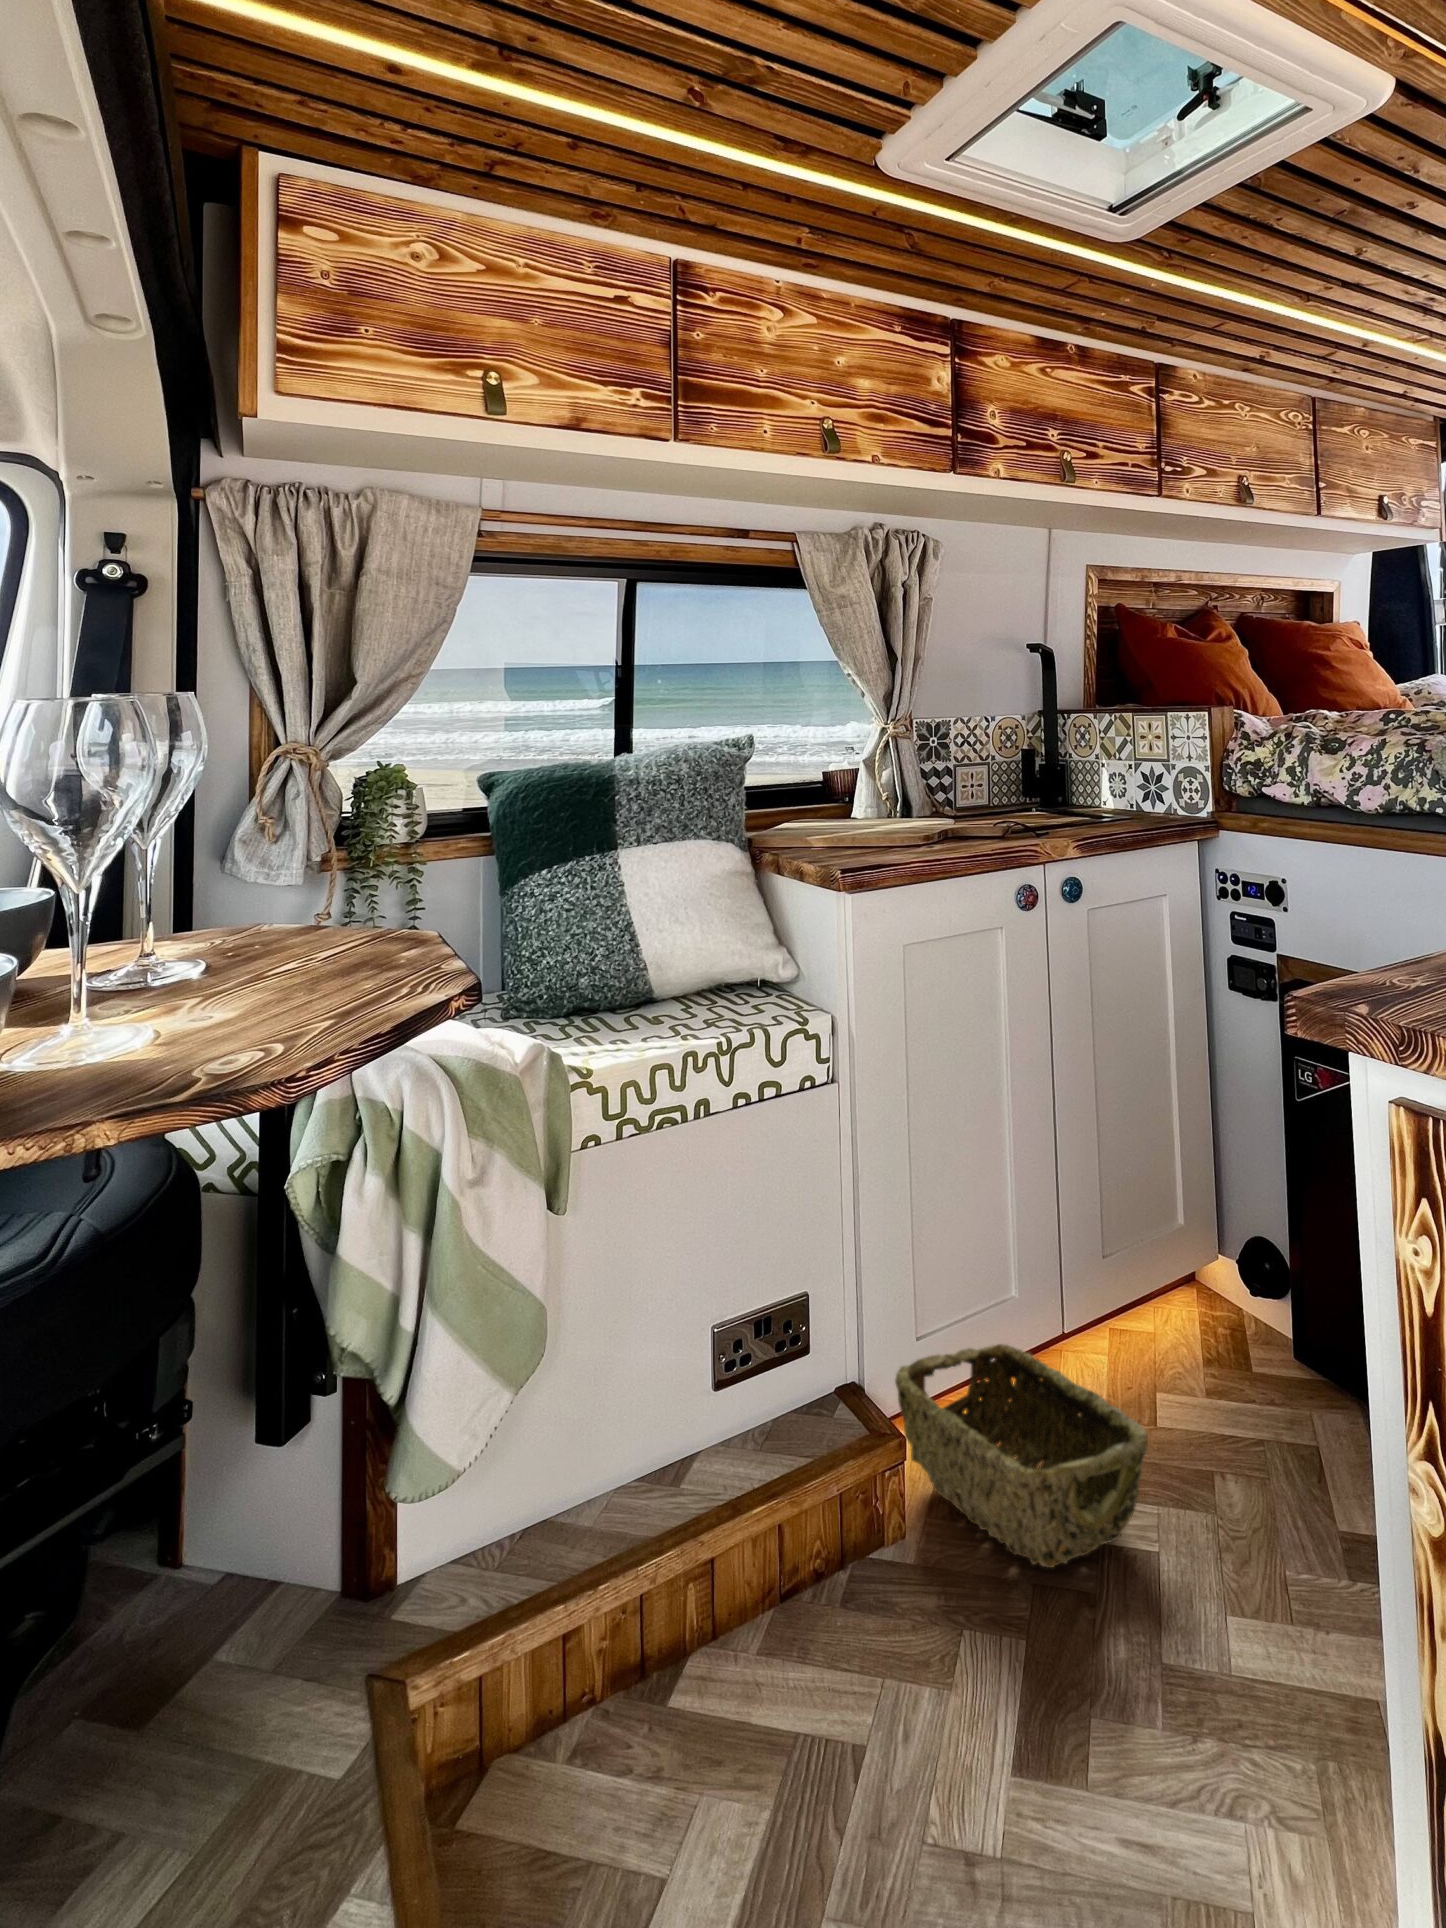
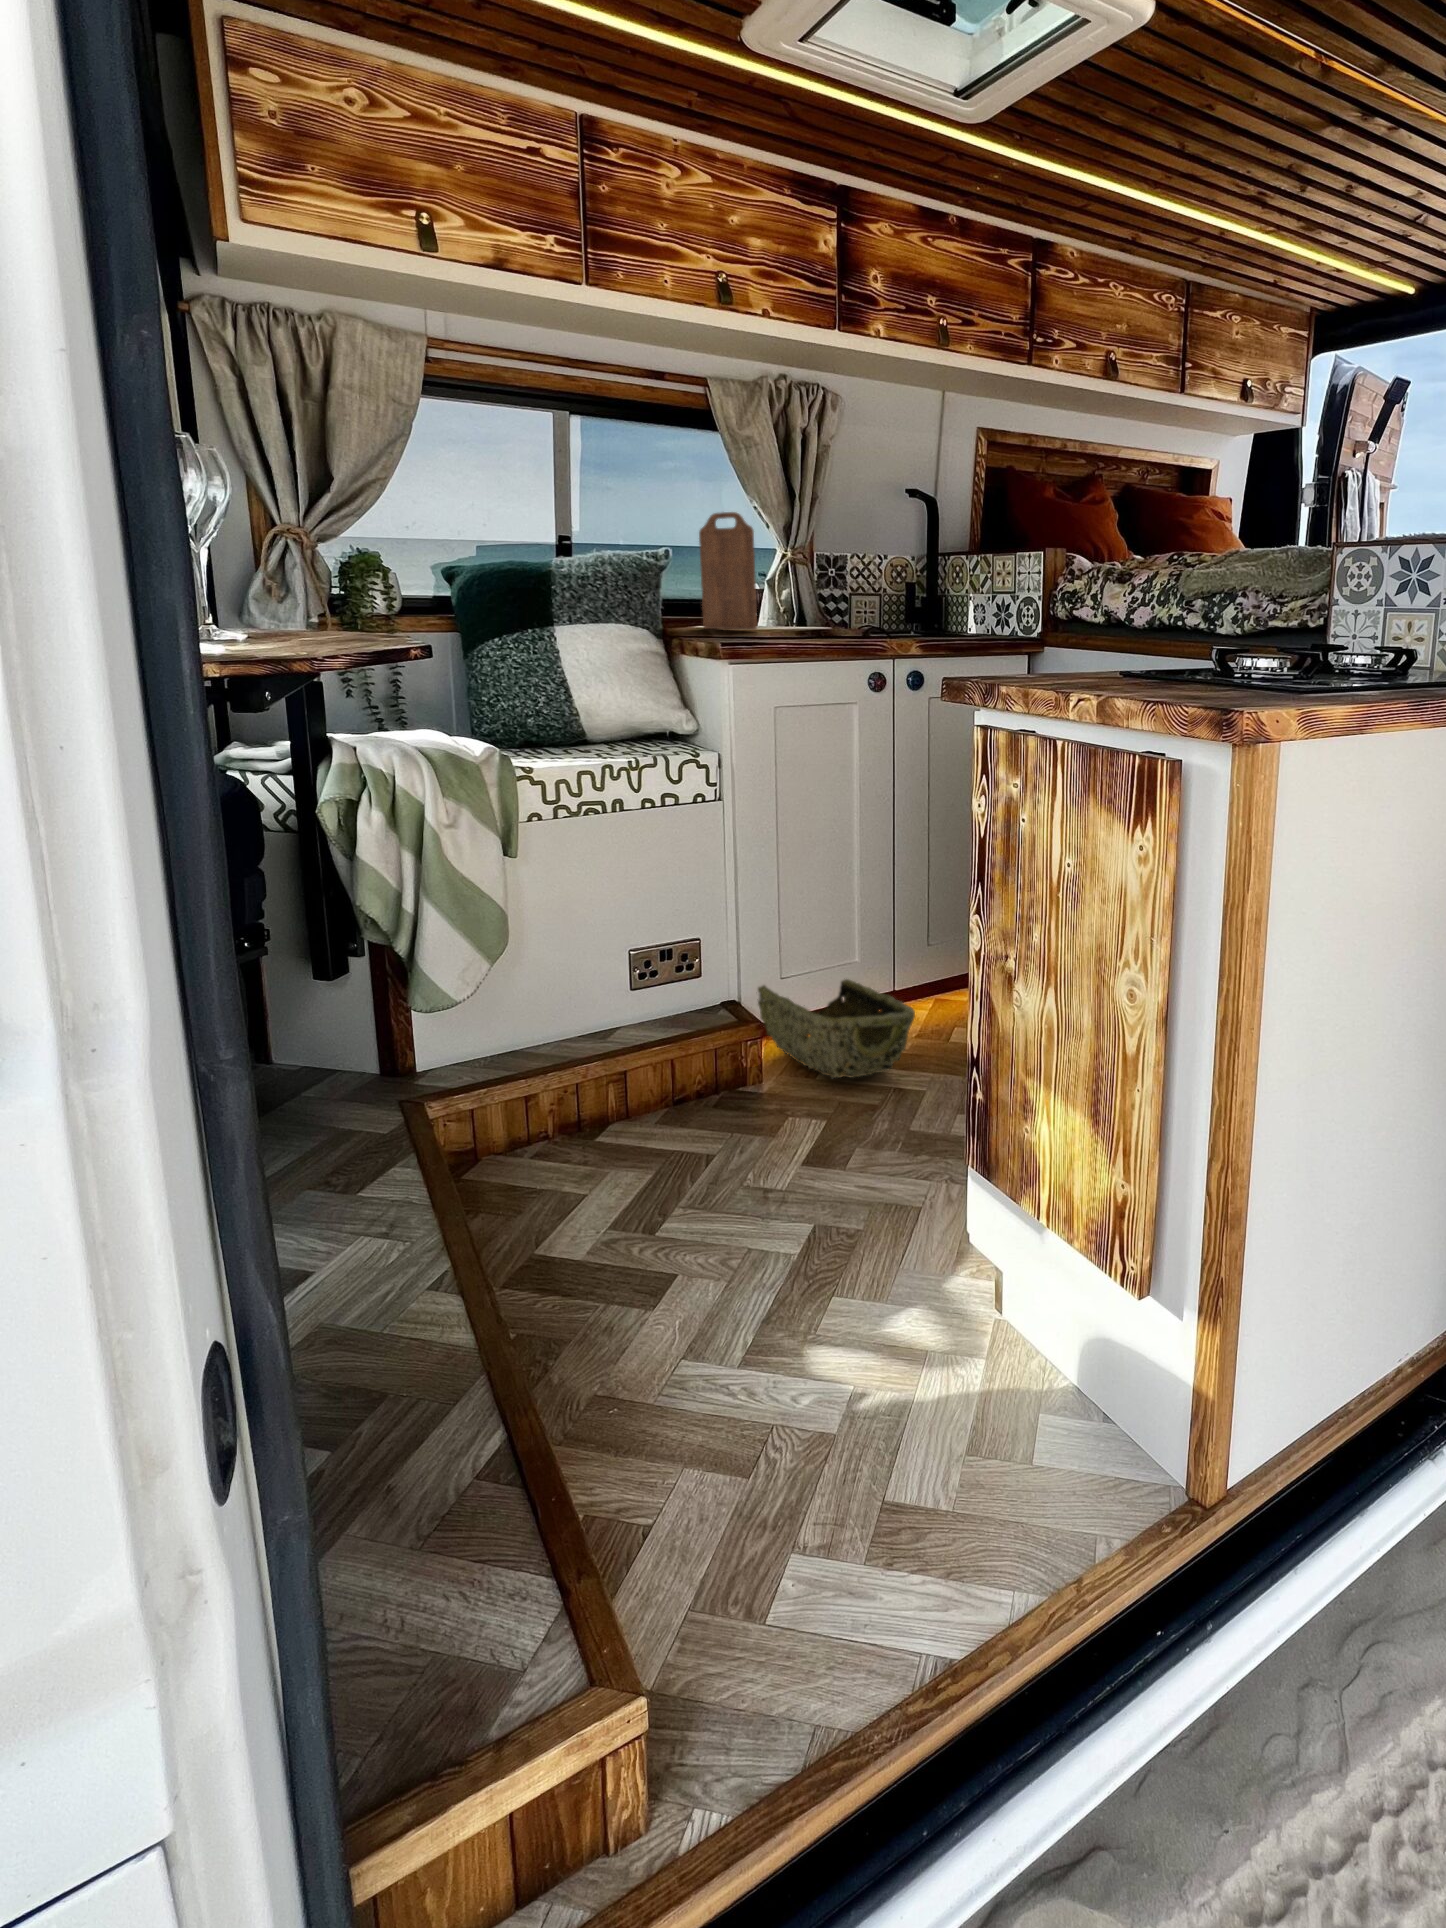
cutting board: none [788,686,863,830] -> present [699,512,757,630]

